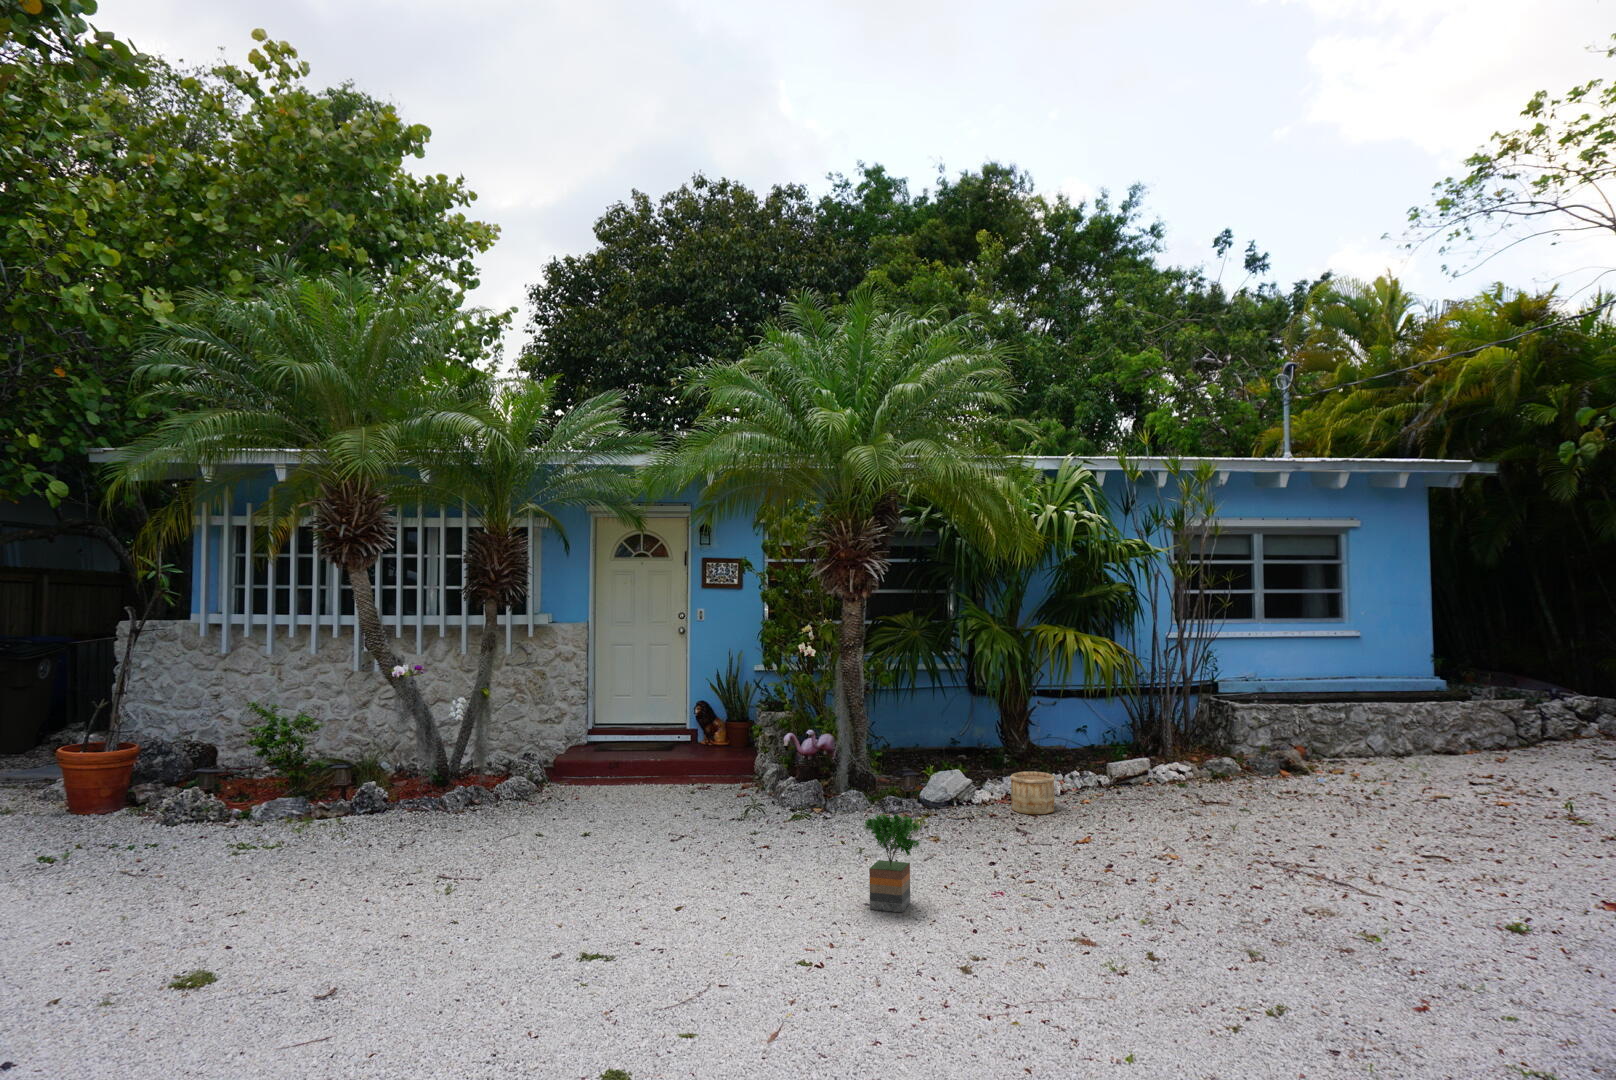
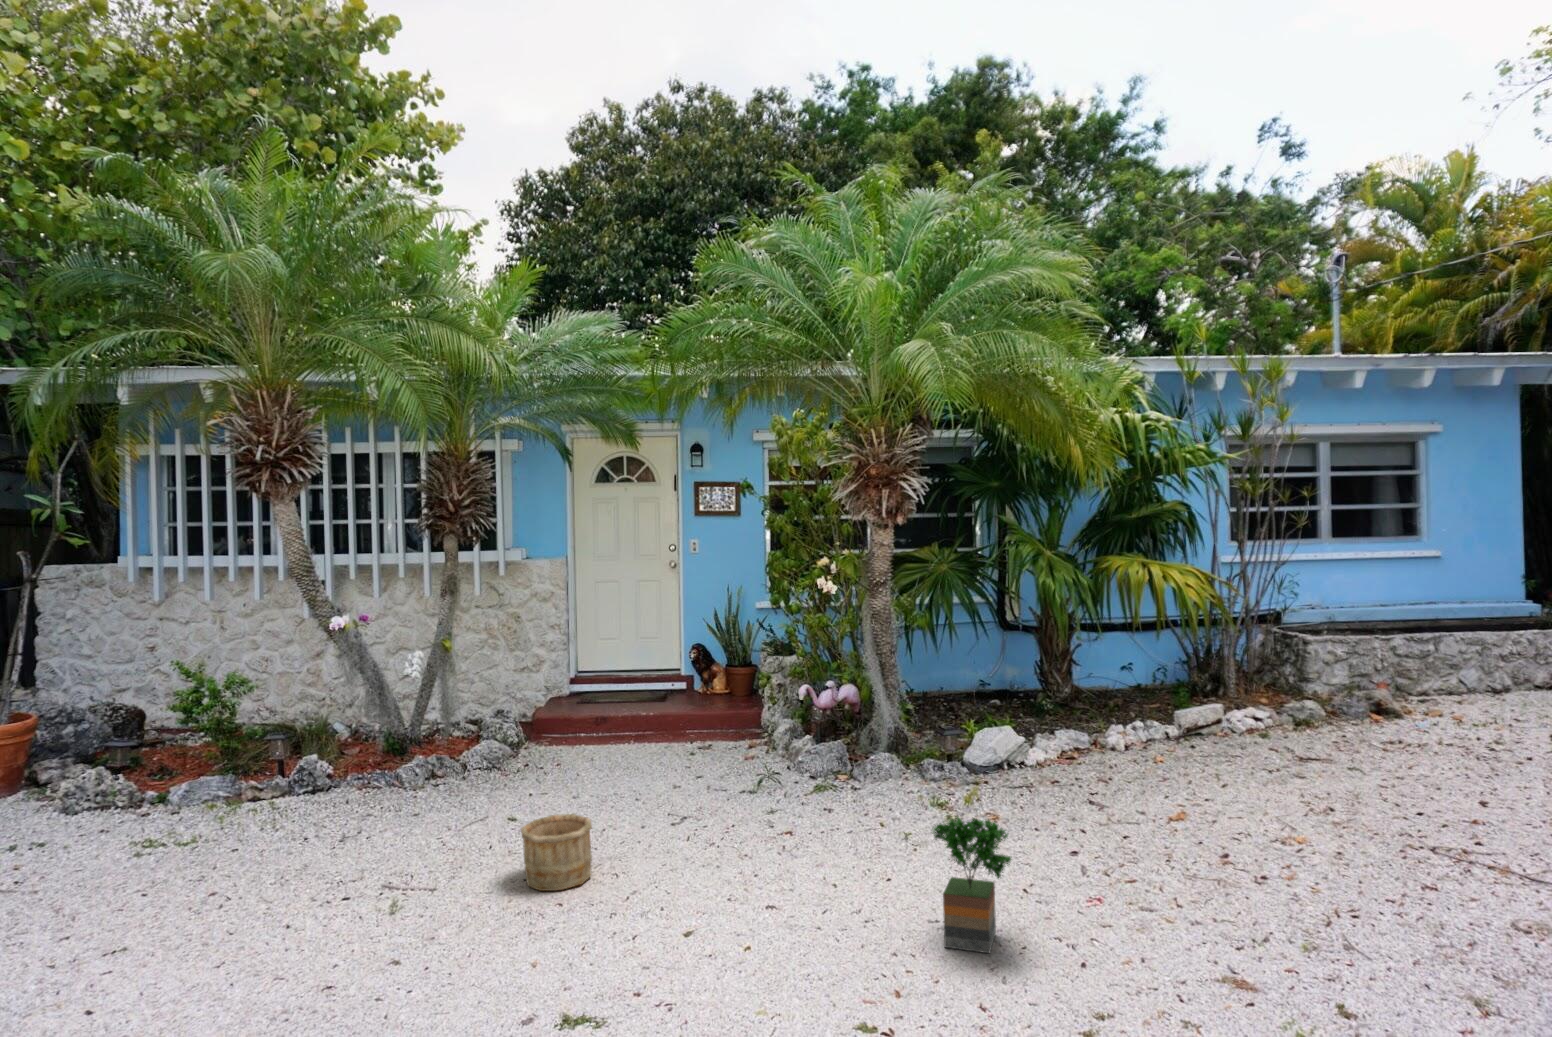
wooden bucket: present [1010,771,1055,814] -> present [520,814,592,891]

